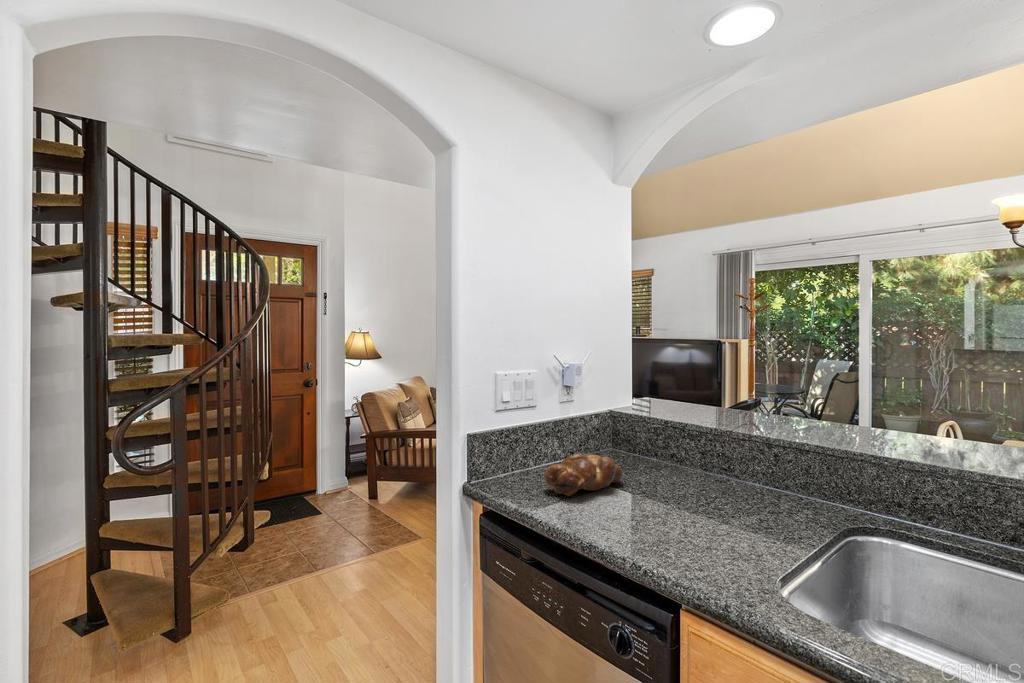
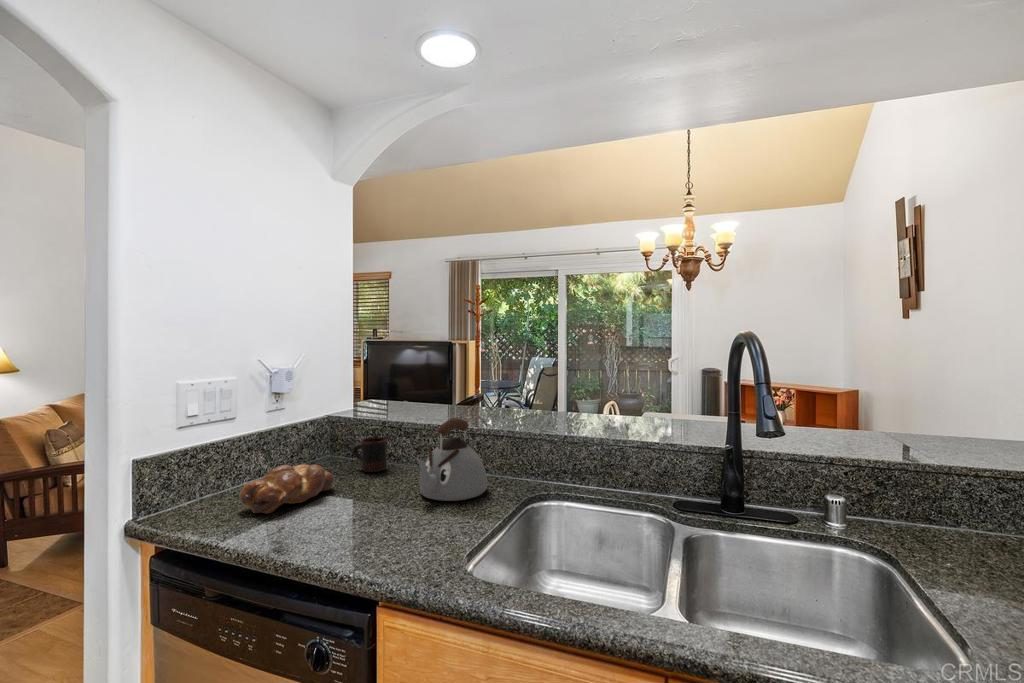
kettle: none [711,426,791,516] -> present [416,418,488,501]
mug: none [636,436,671,471] -> present [353,437,387,472]

